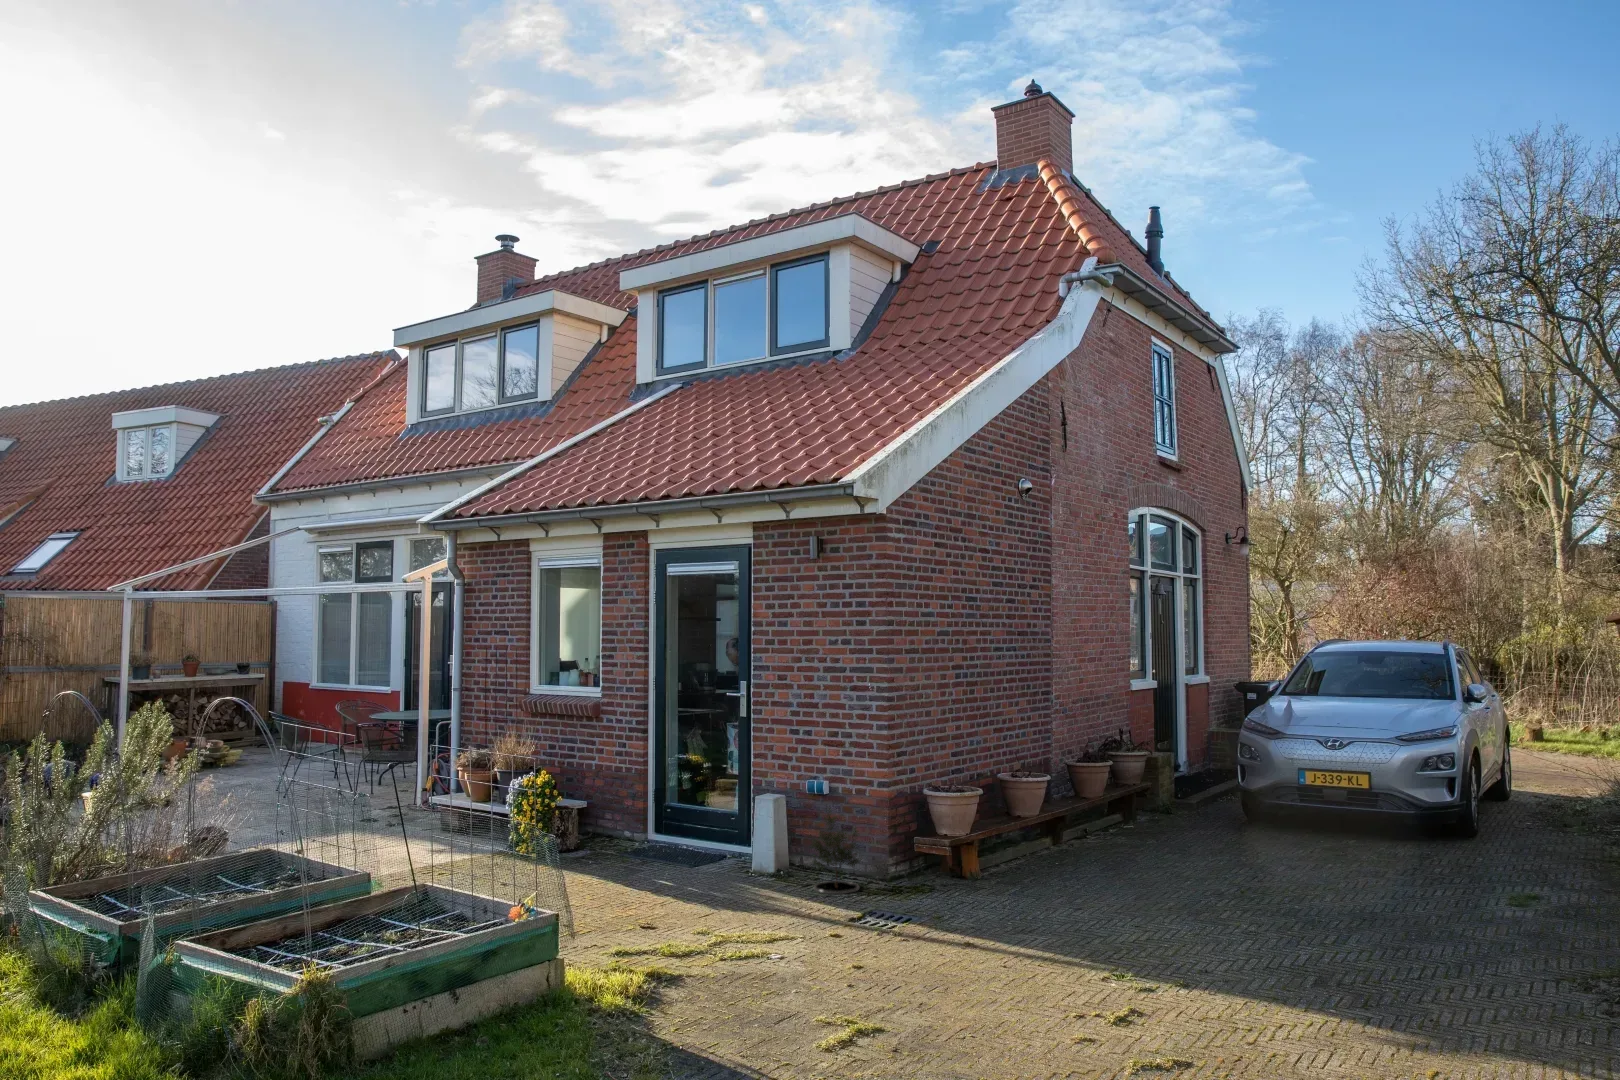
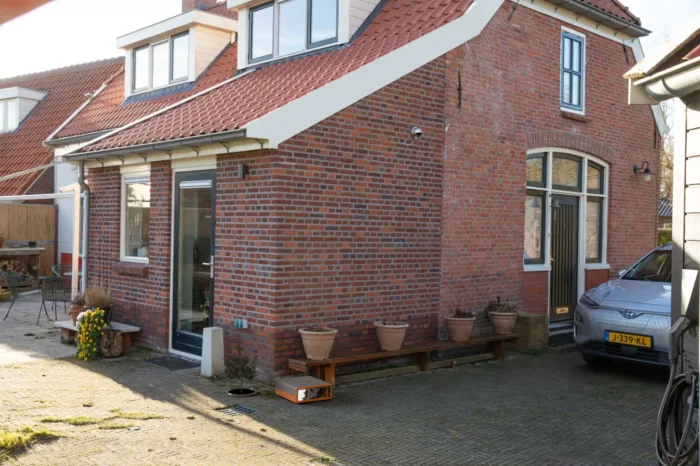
storage box: none [889,857,979,897] -> present [275,376,332,403]

